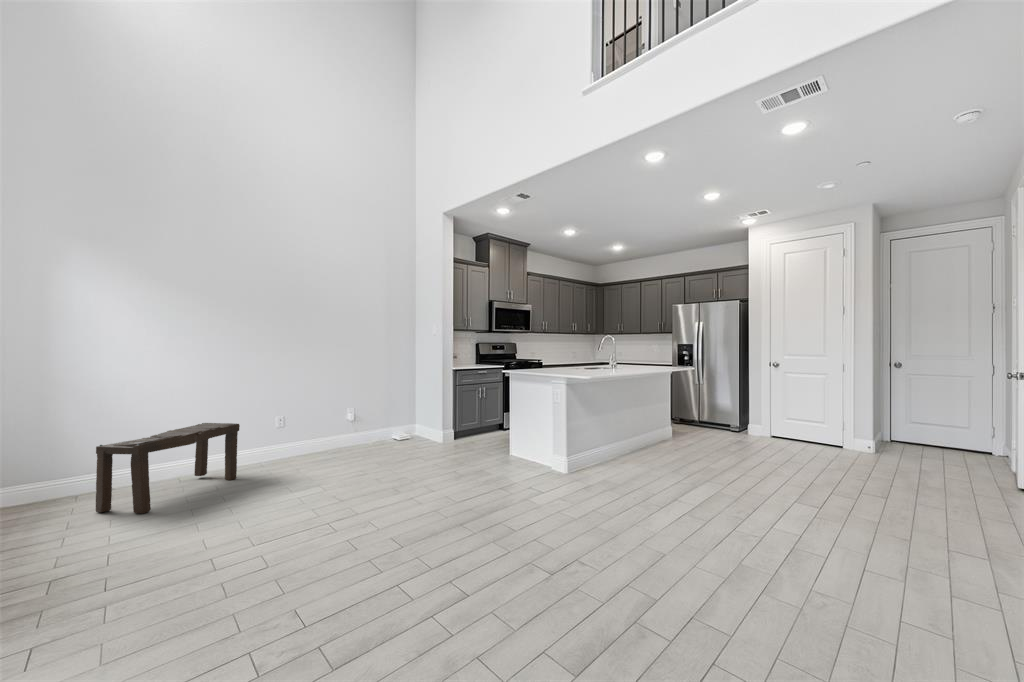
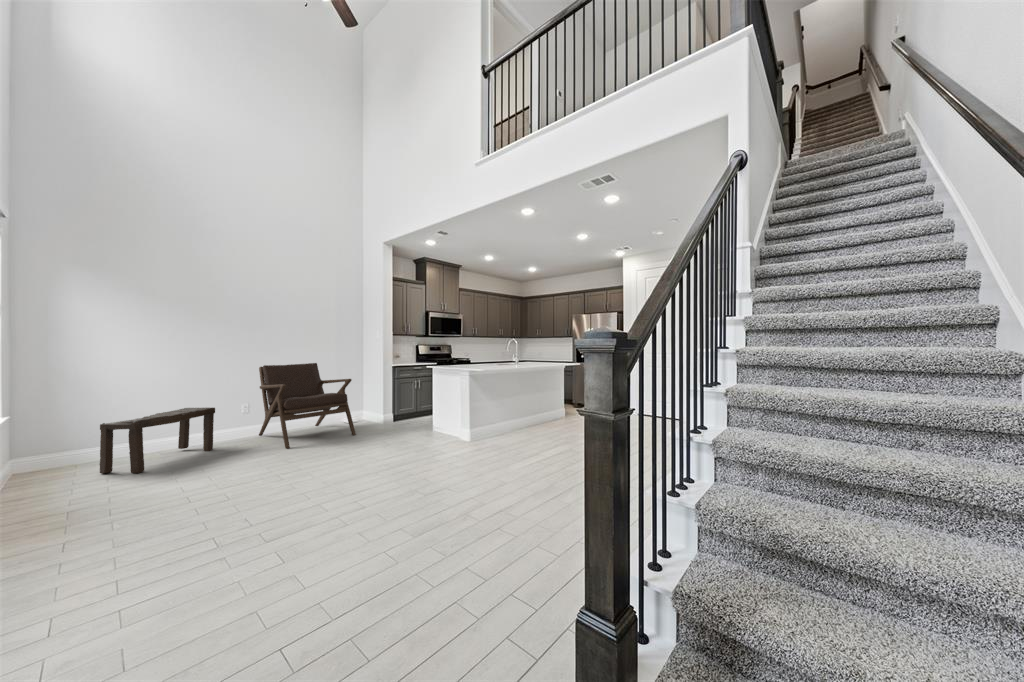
lounge chair: none [291,366,413,480] -> present [259,363,356,448]

